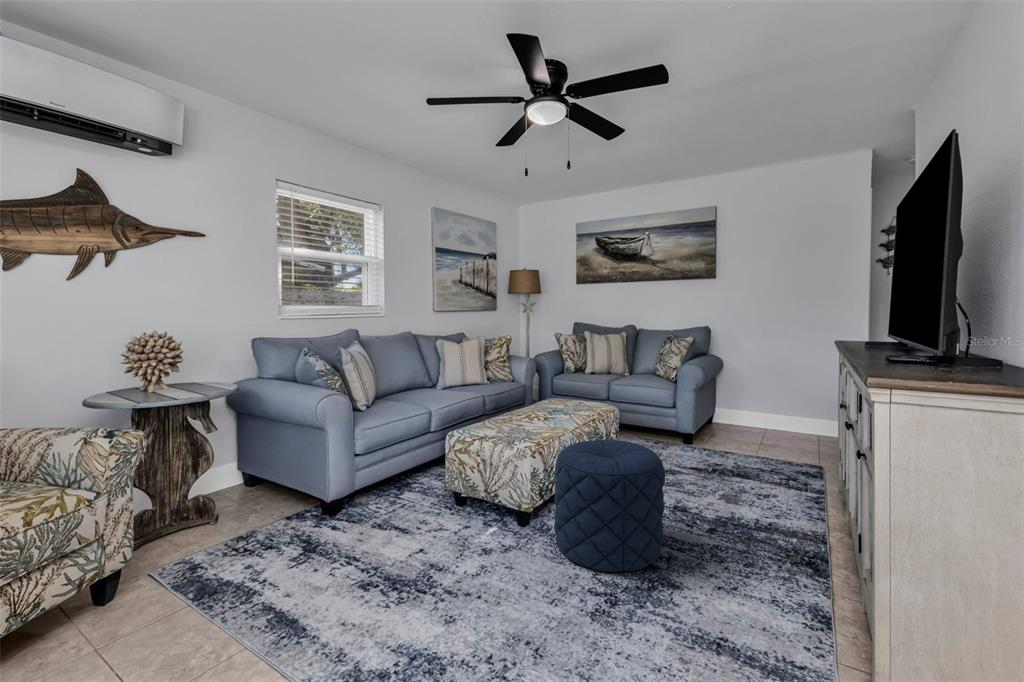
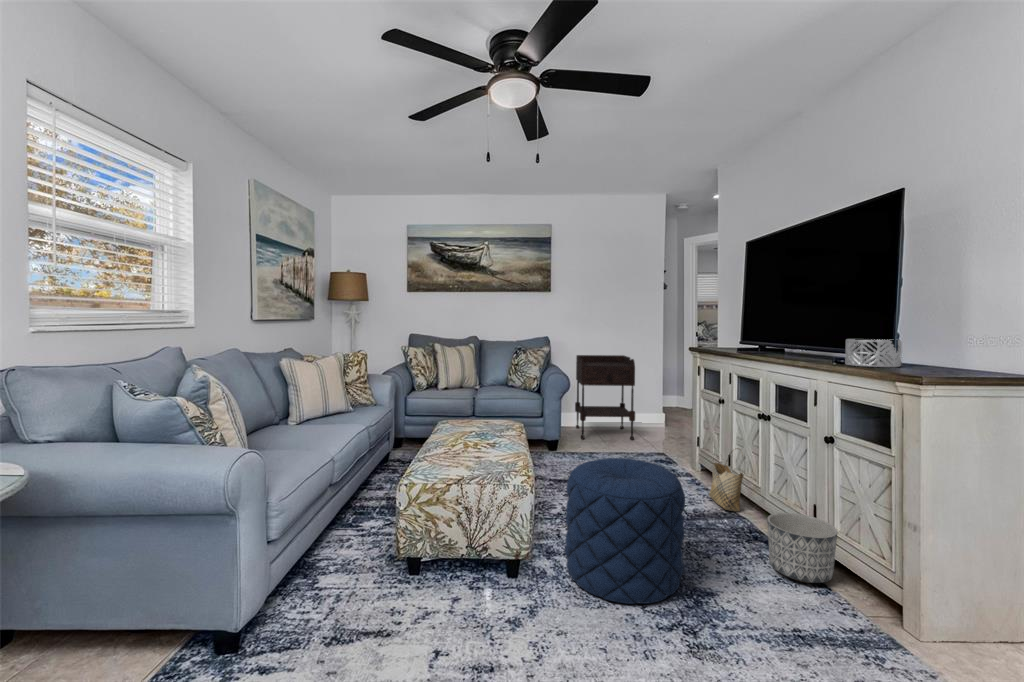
decorative bowl: none [895,330,975,368] -> present [845,339,902,367]
side table: none [730,346,804,445] -> present [575,355,635,440]
woven basket: none [799,453,835,533] -> present [709,448,744,511]
planter: none [765,528,846,613] -> present [767,513,837,583]

